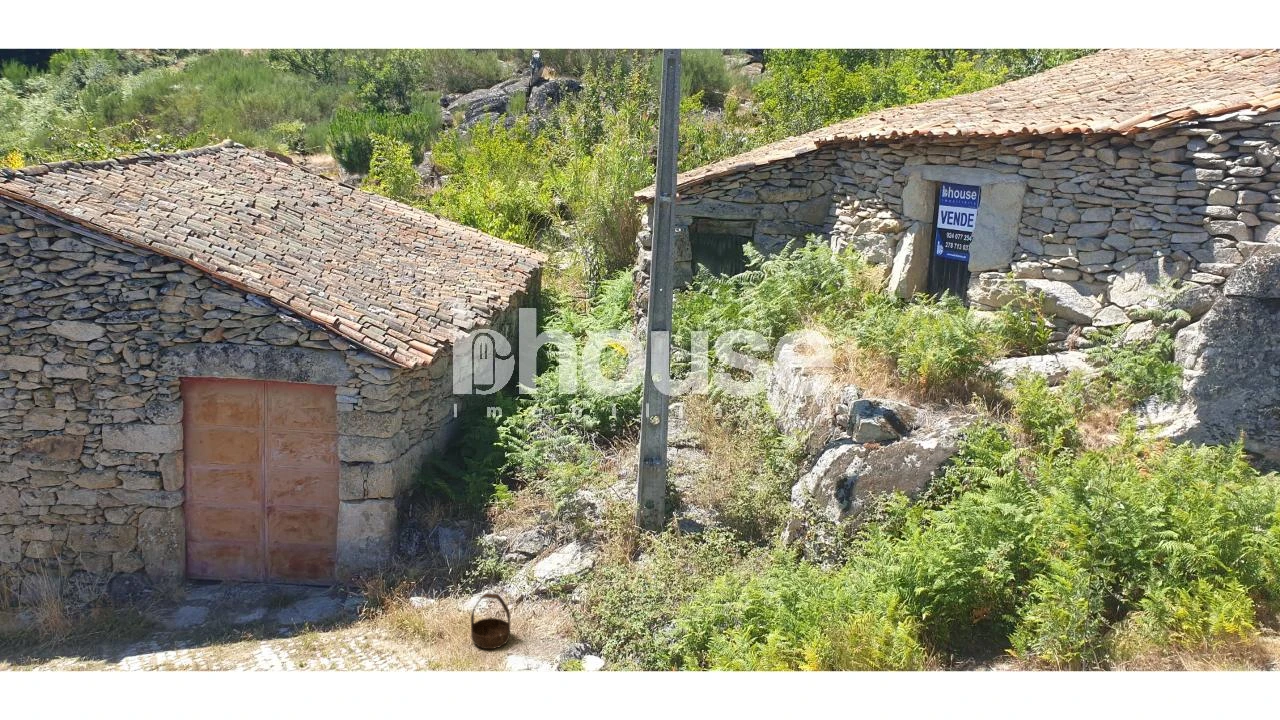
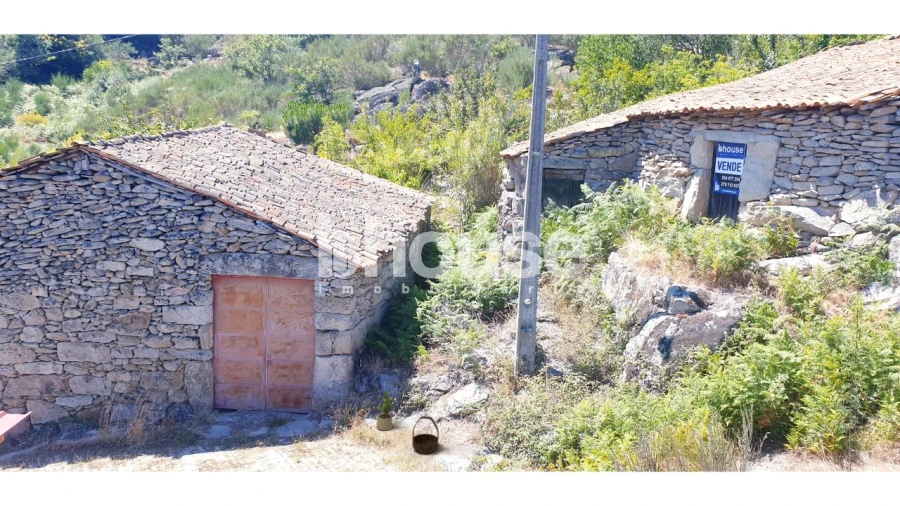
potted plant: none [423,553,450,611] -> present [377,391,393,430]

